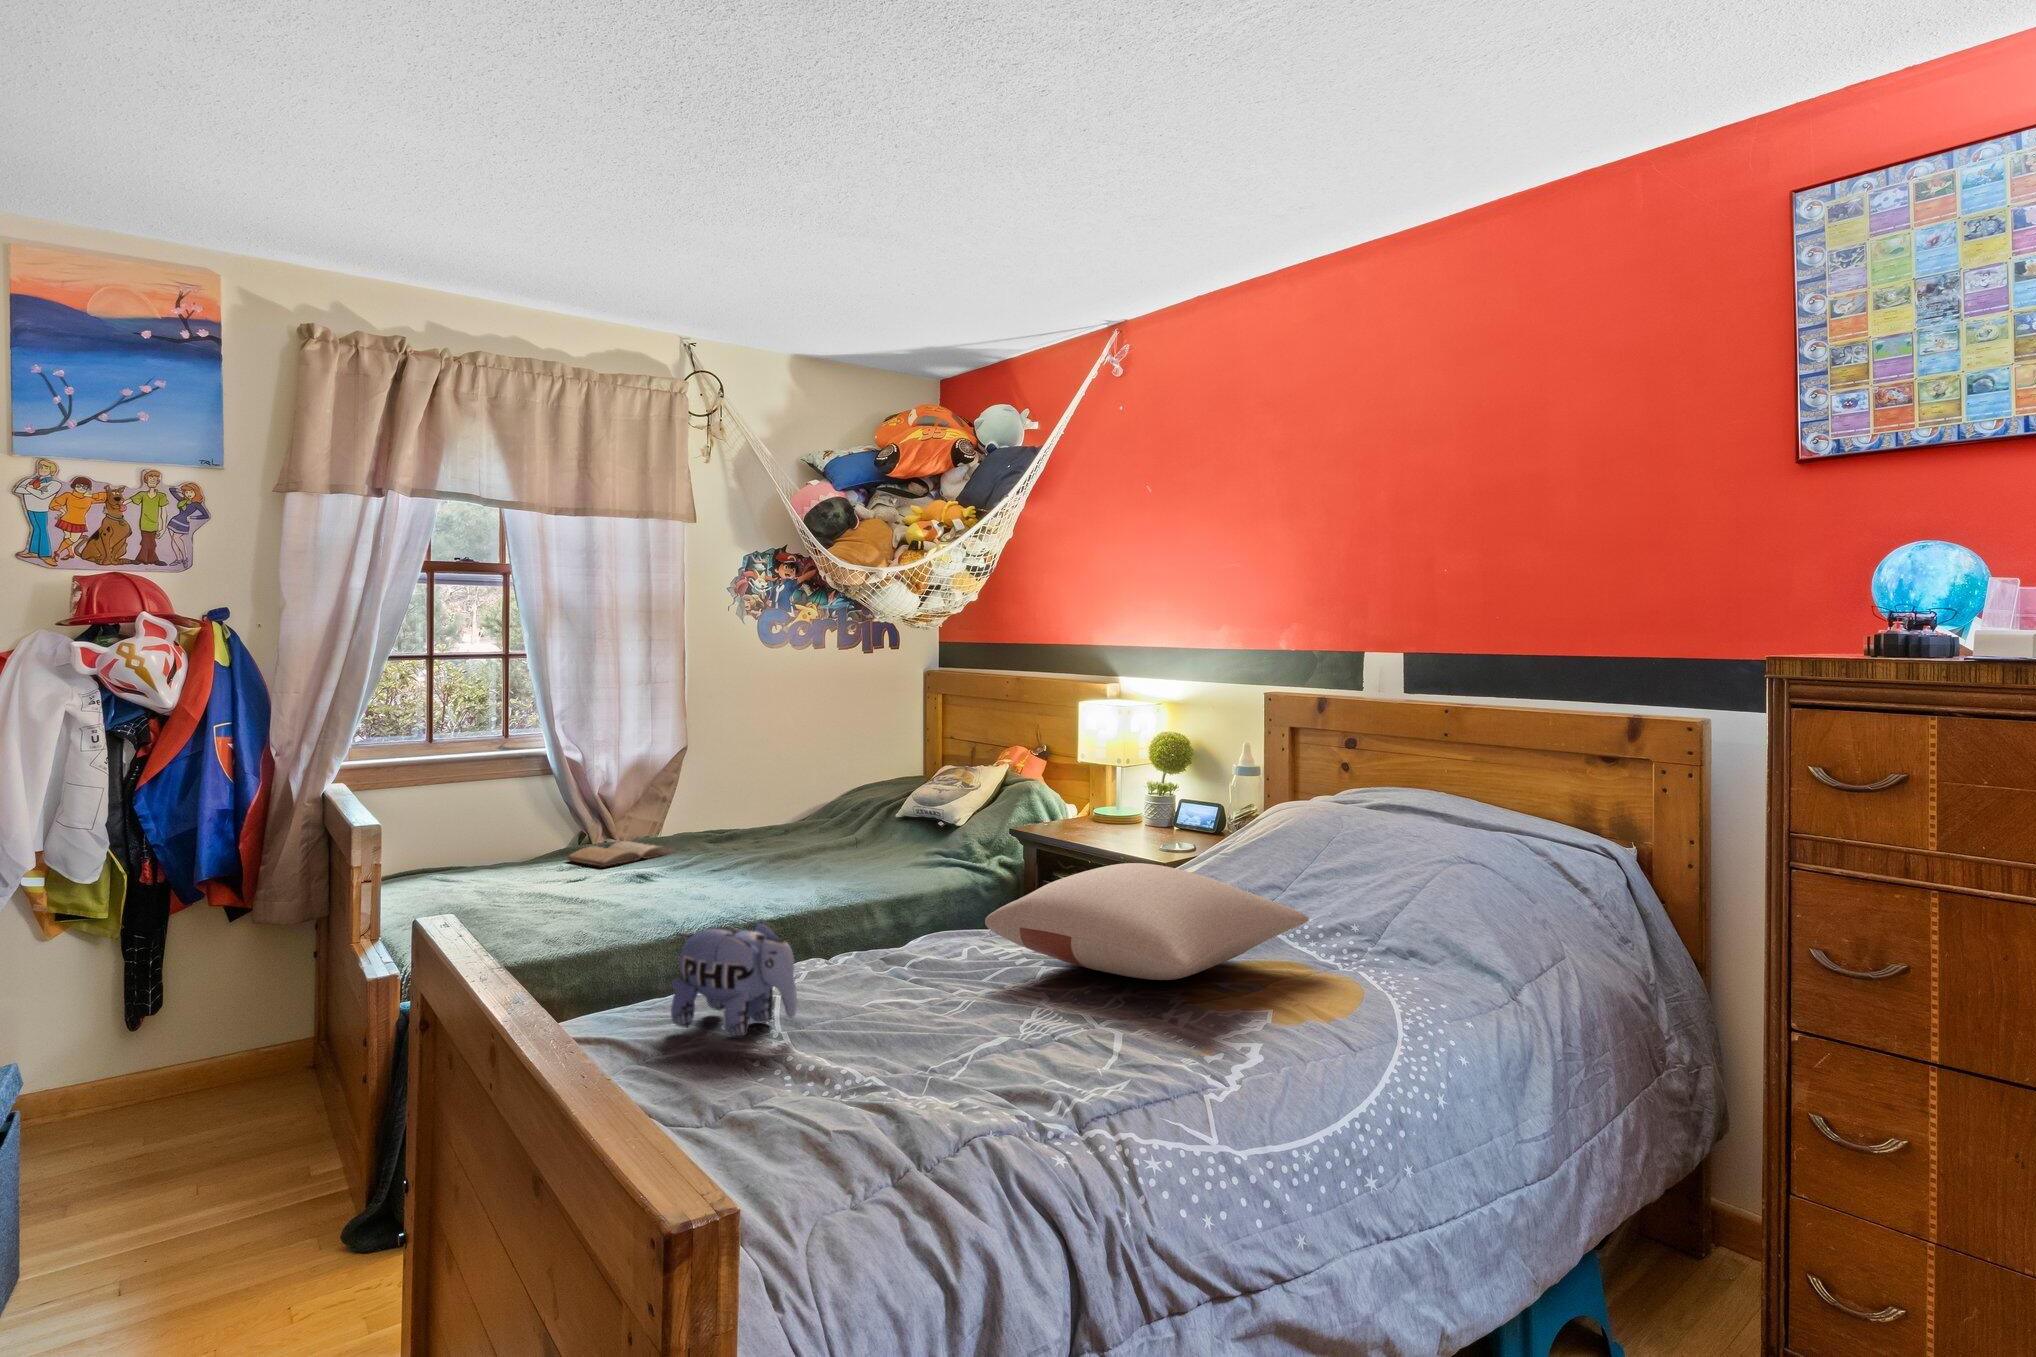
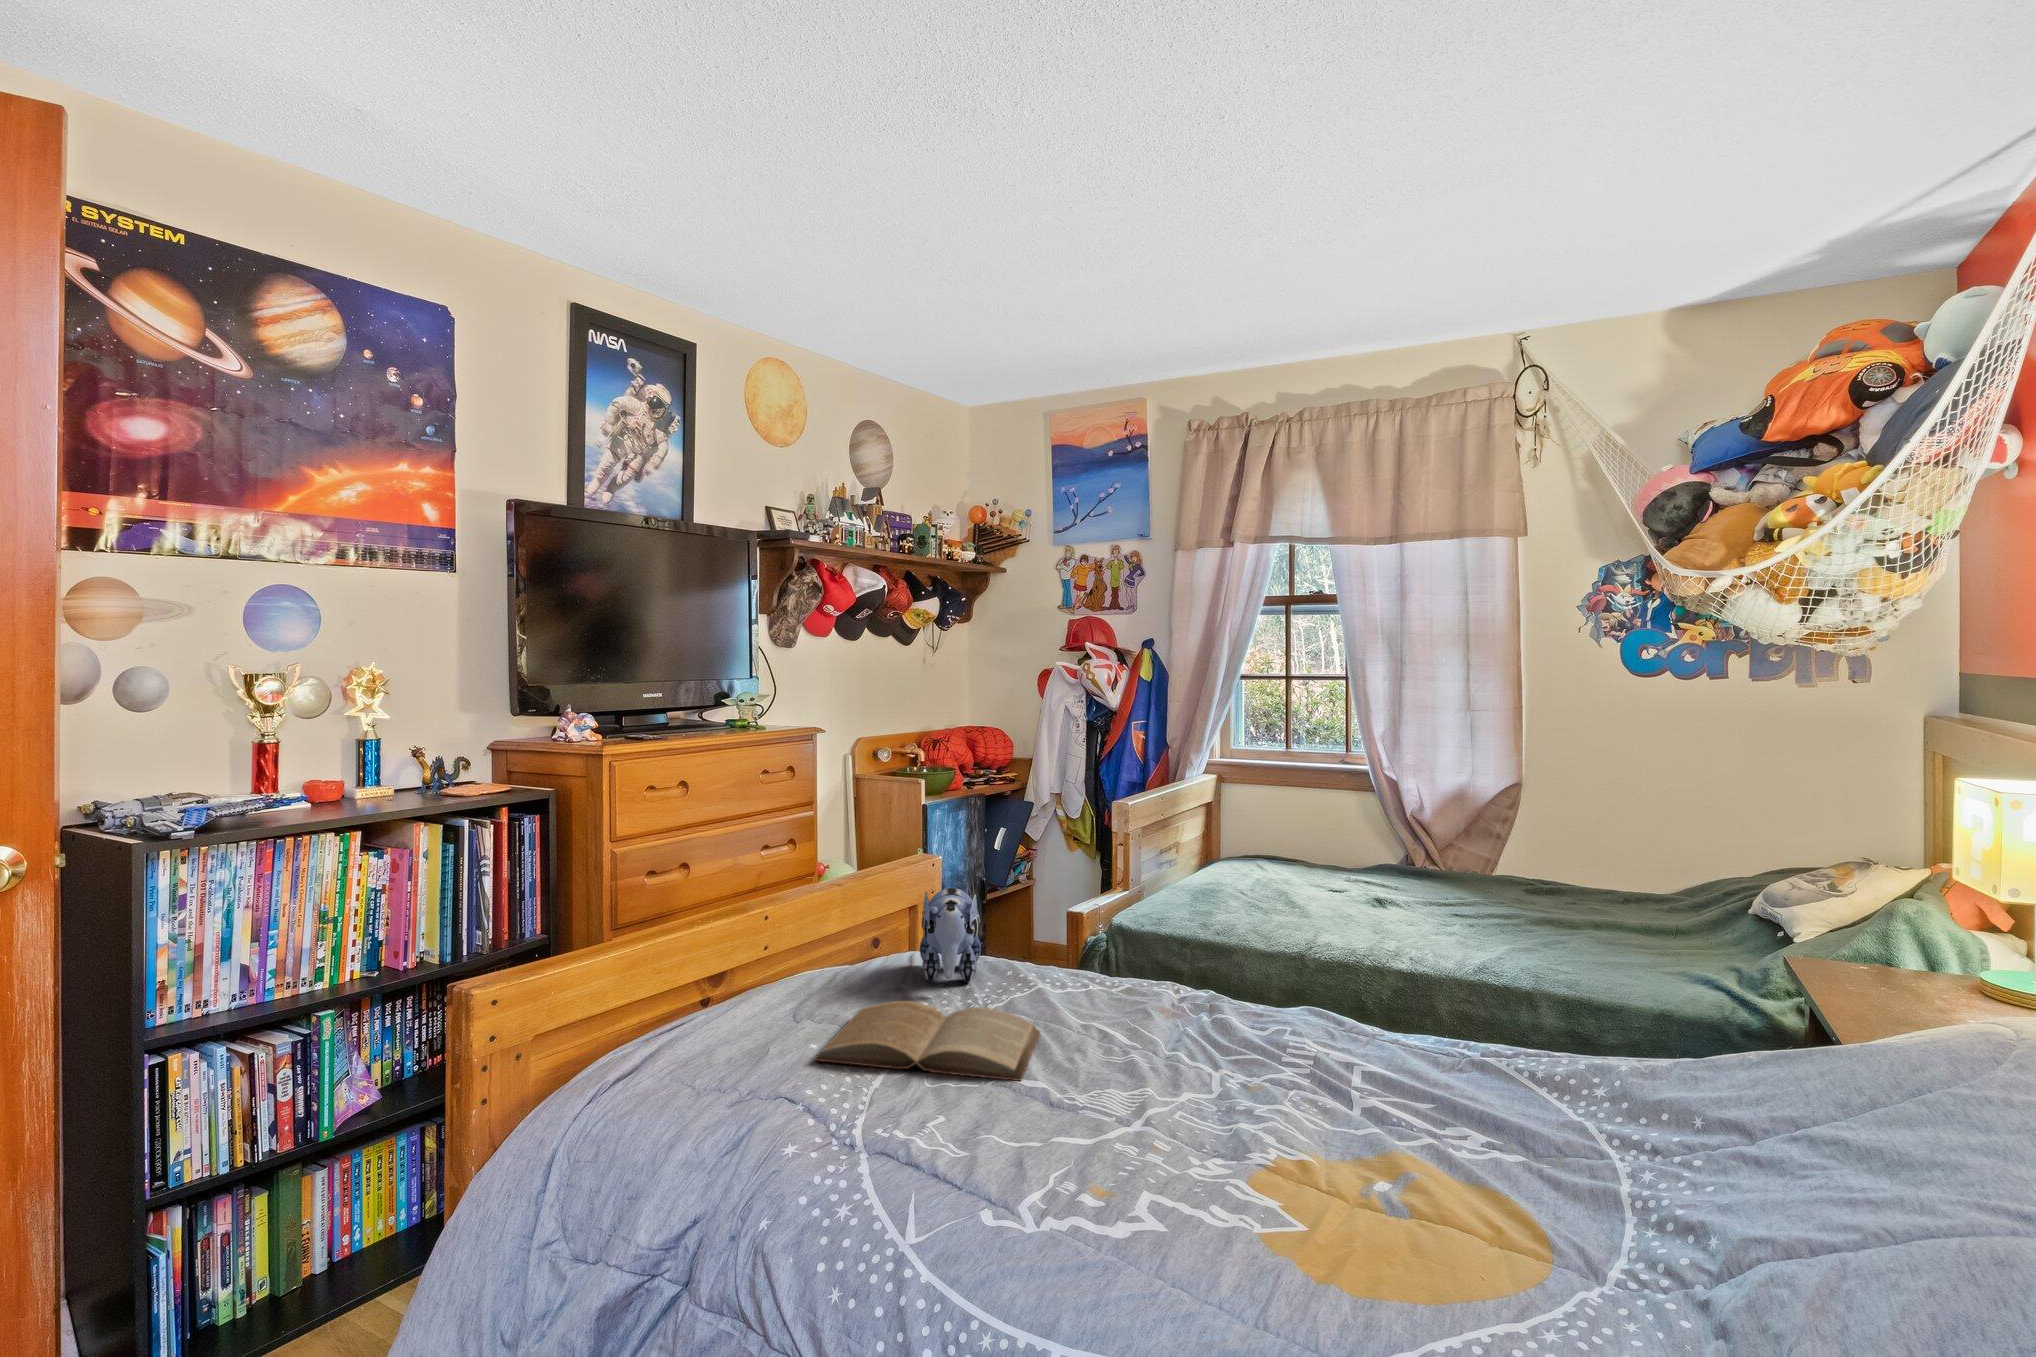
book: present [567,841,676,867] -> present [814,1001,1040,1081]
pillow: present [985,863,1309,980] -> none [1144,945,1547,1134]

